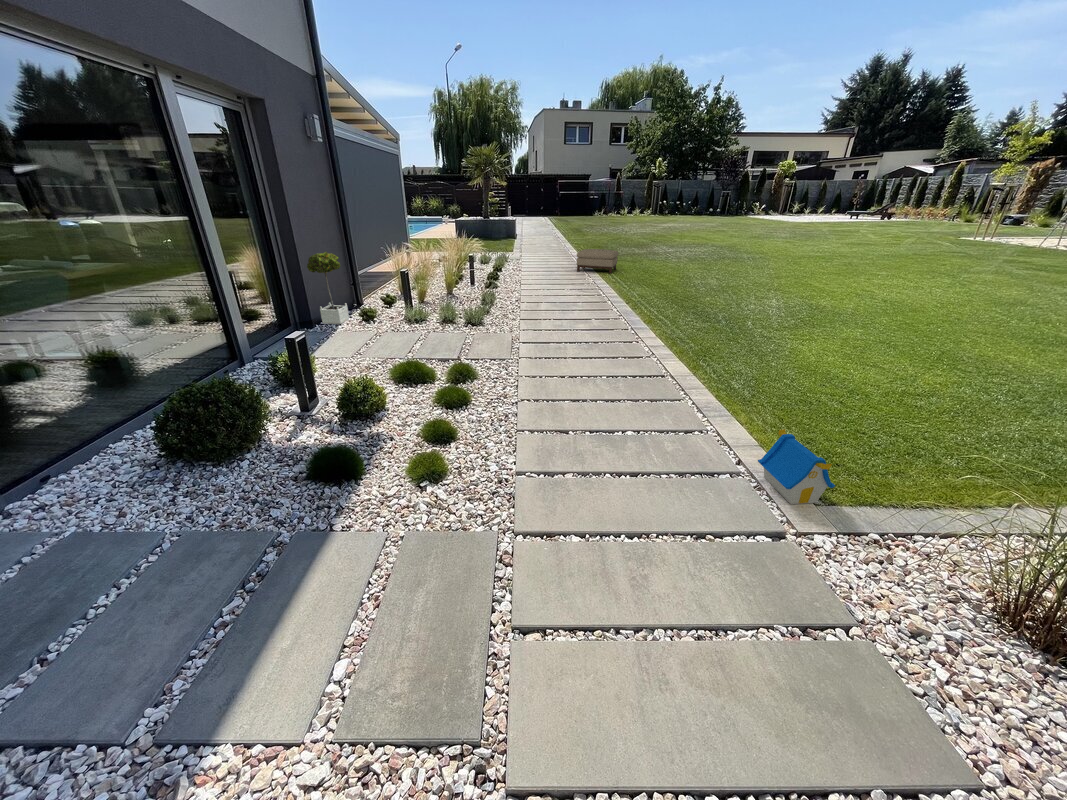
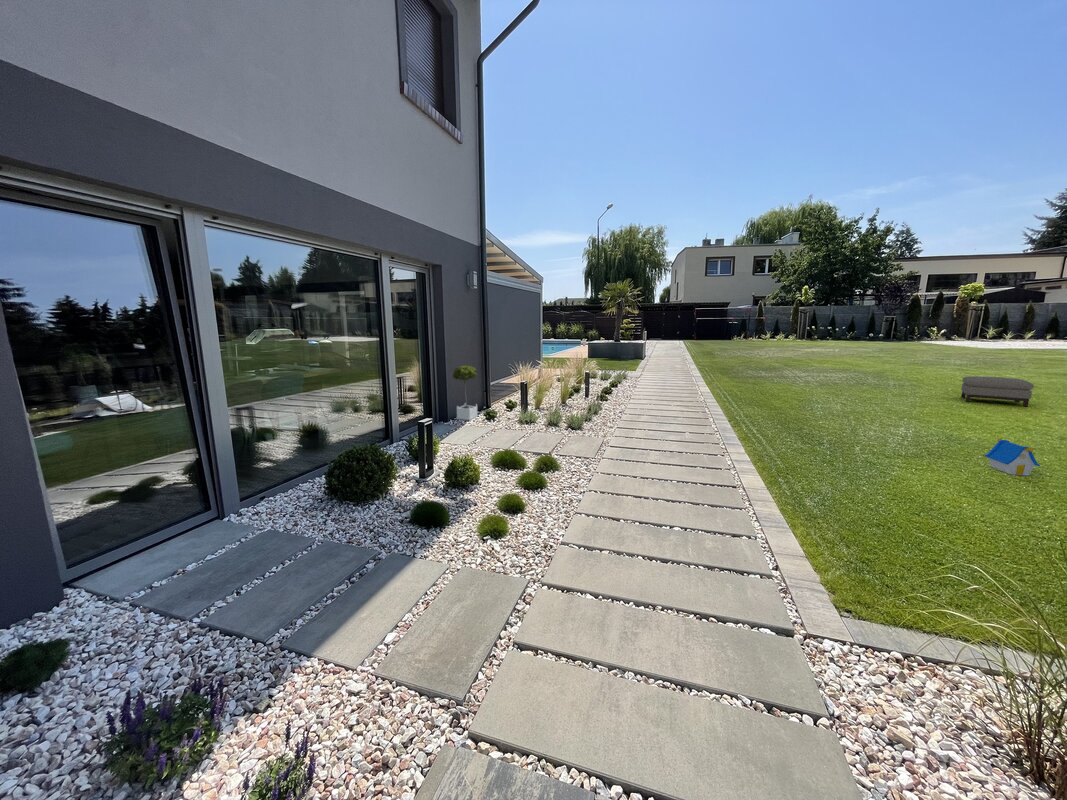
ottoman: present [577,249,618,274] -> present [961,376,1034,407]
toy house: present [758,429,835,504] -> present [985,438,1040,476]

